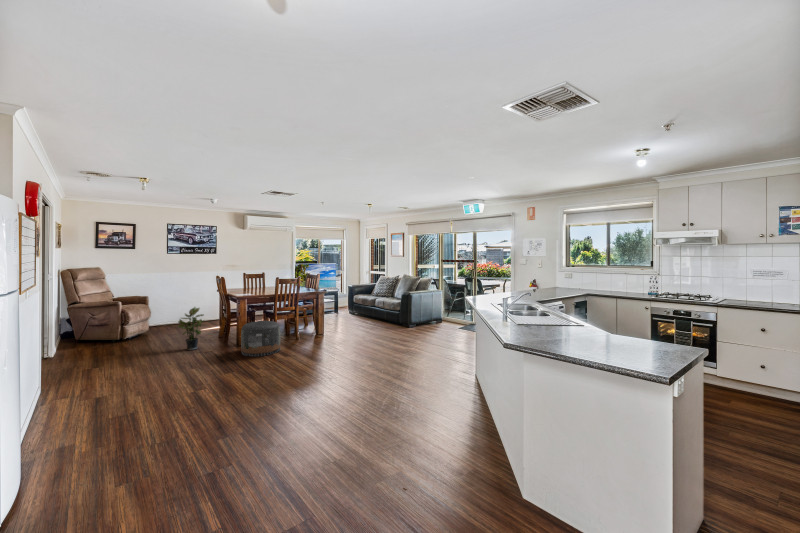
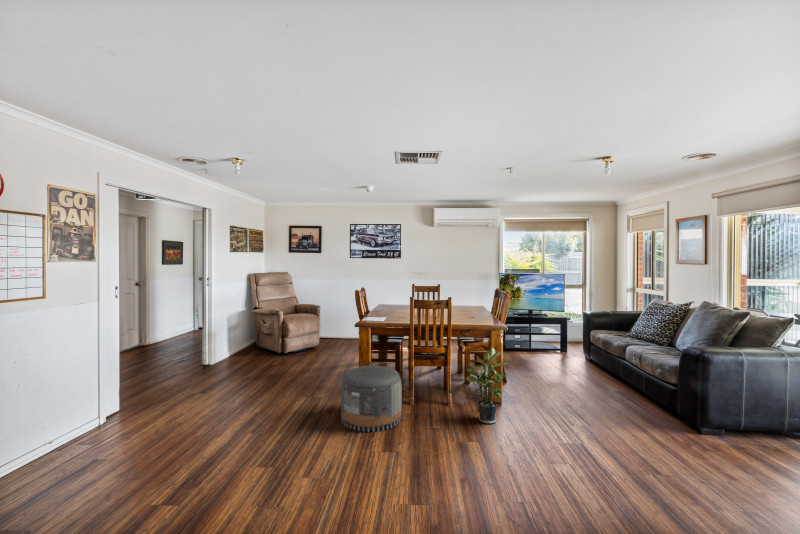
potted plant: present [178,307,204,350] -> present [466,347,507,424]

